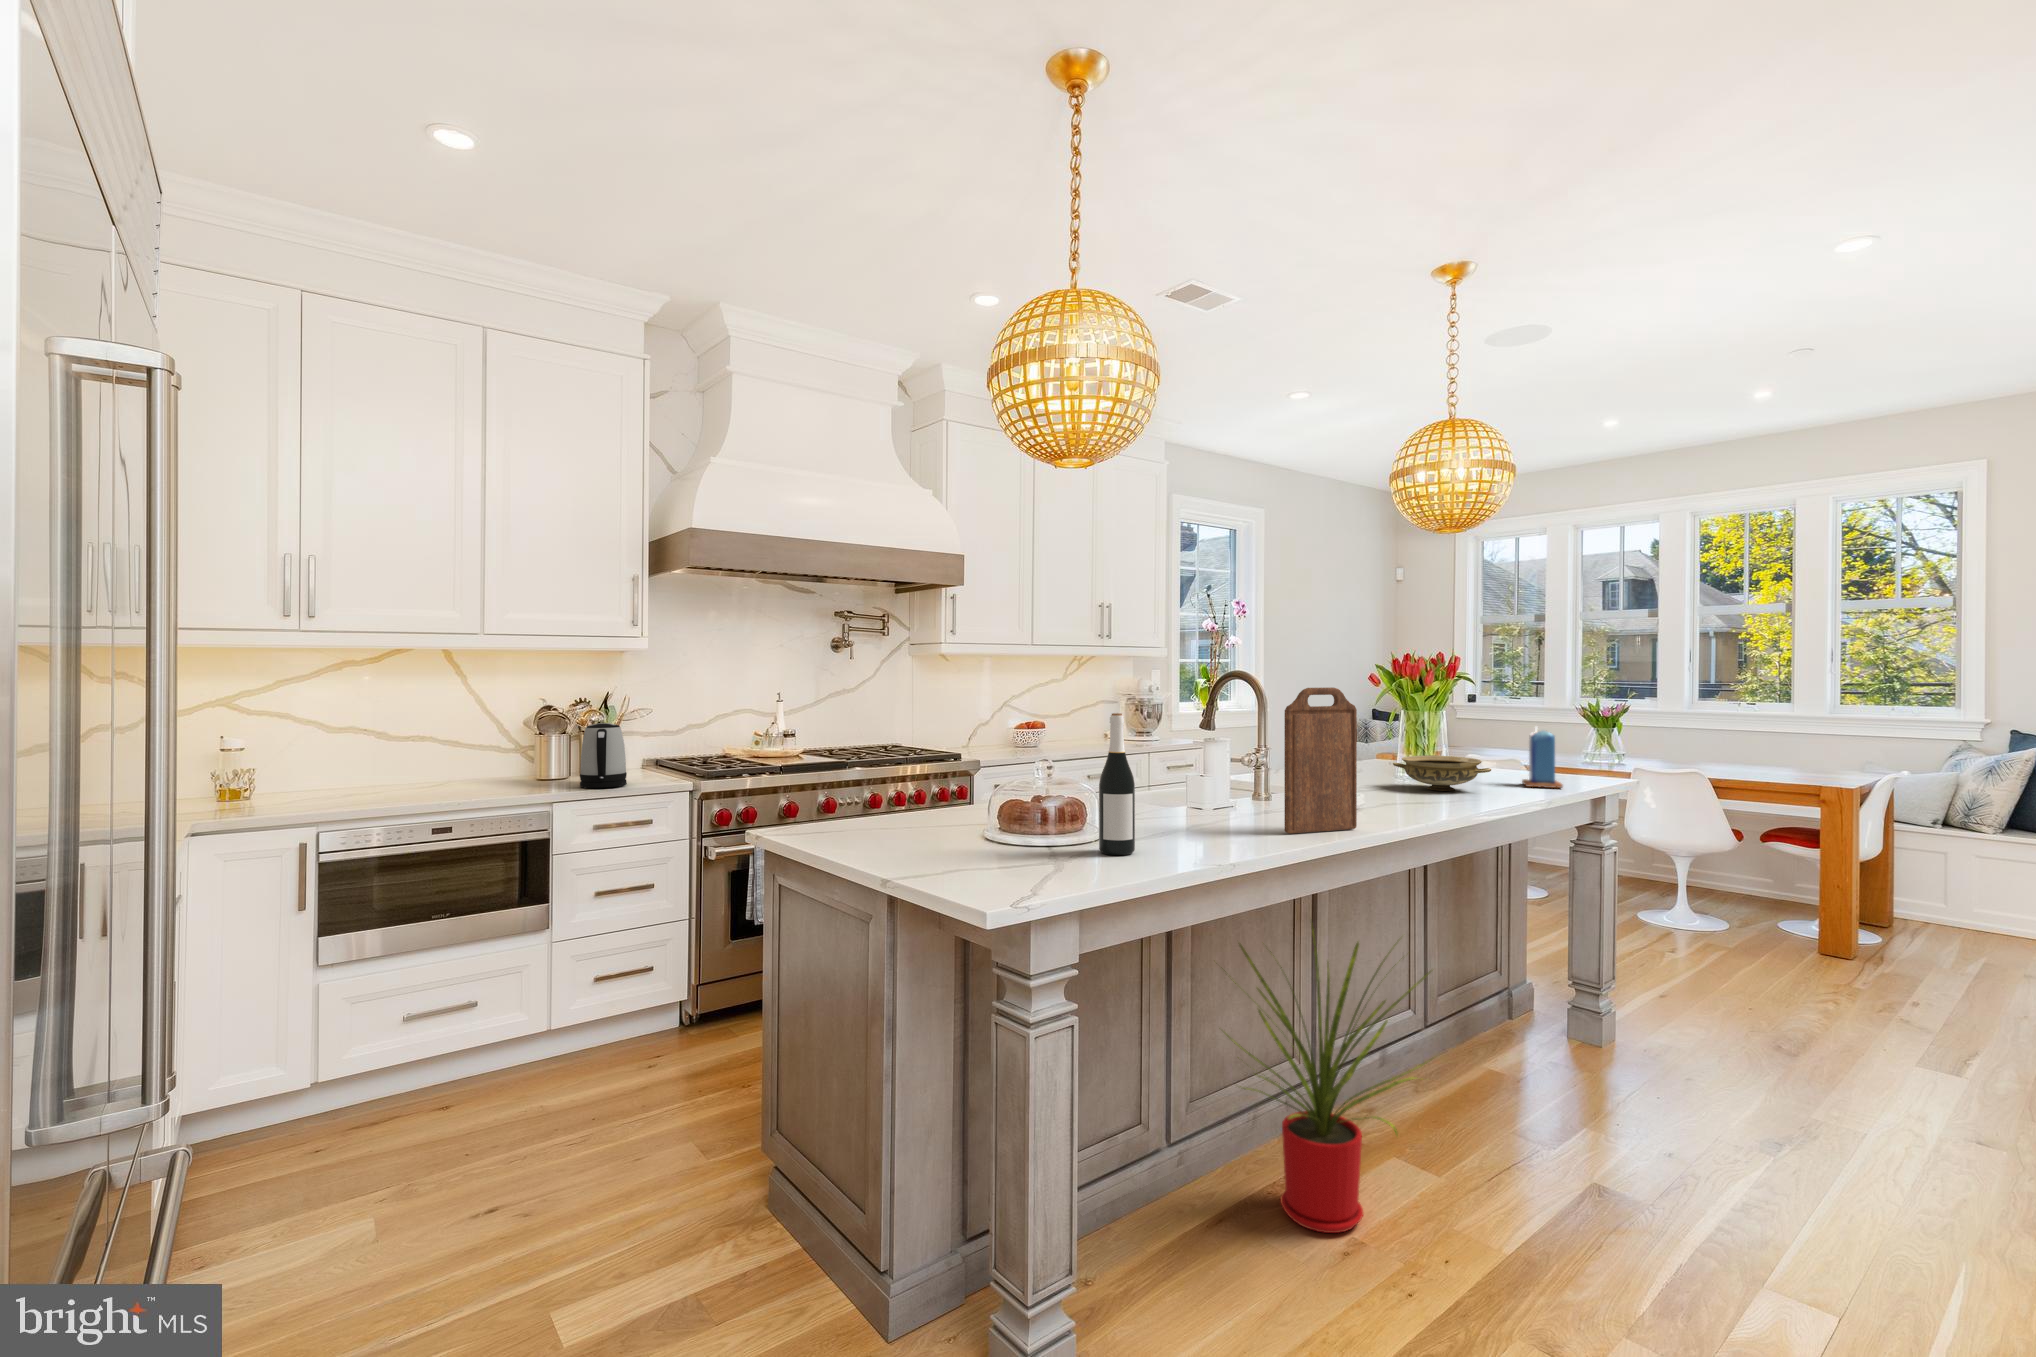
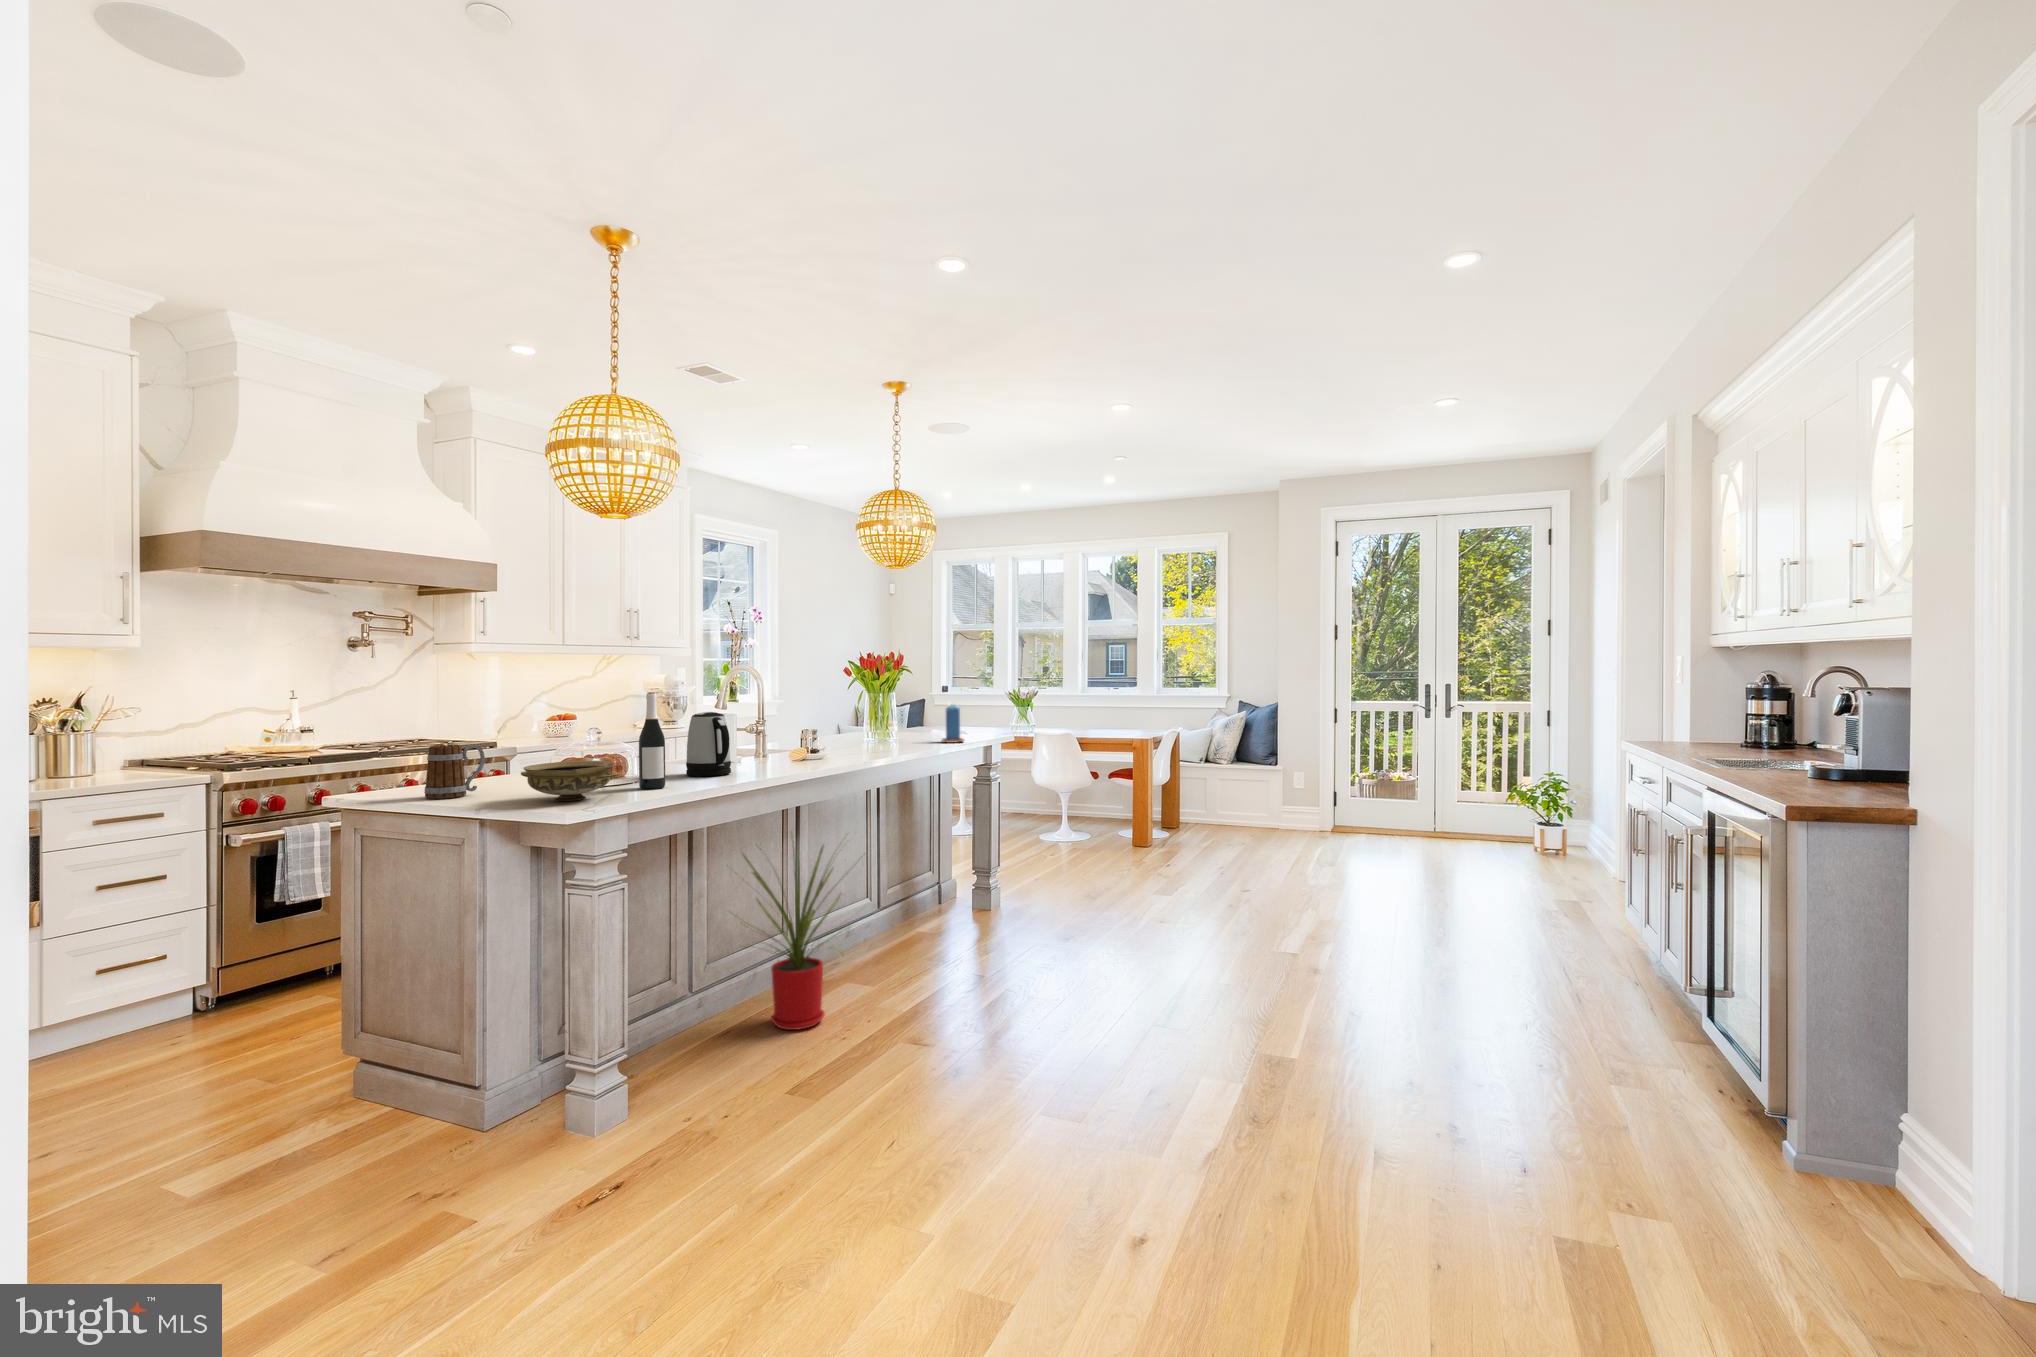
cutting board: present [1284,687,1357,834] -> none [771,674,820,772]
kettle: present [580,723,627,788] -> present [686,712,731,776]
ceramic bowl: present [1393,755,1491,791] -> present [521,761,619,801]
mug: none [840,776,910,849] -> present [424,745,485,799]

